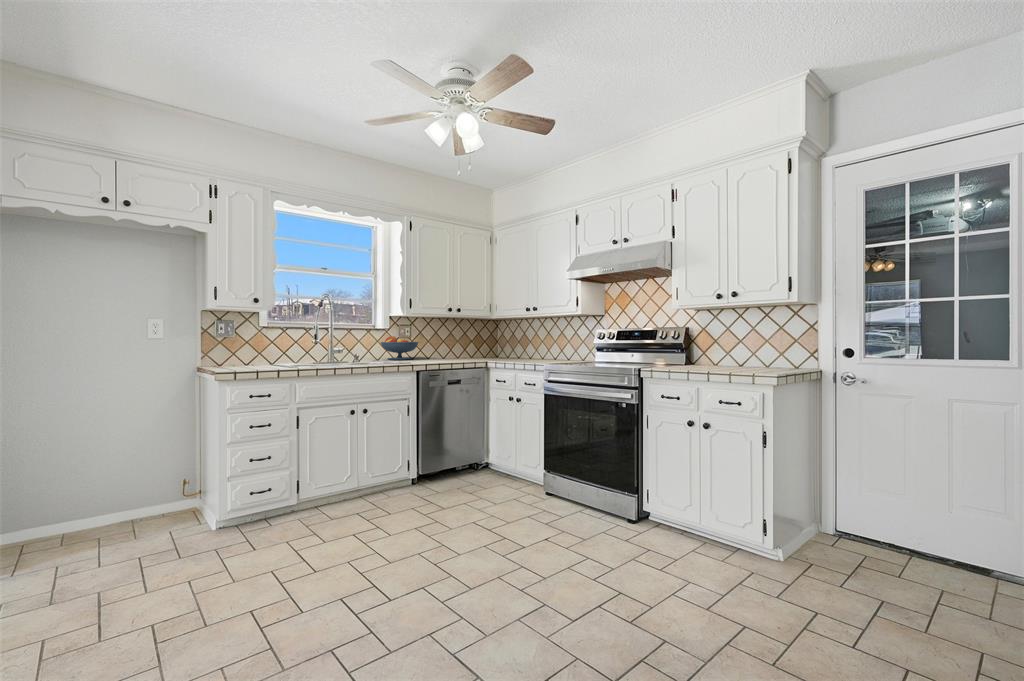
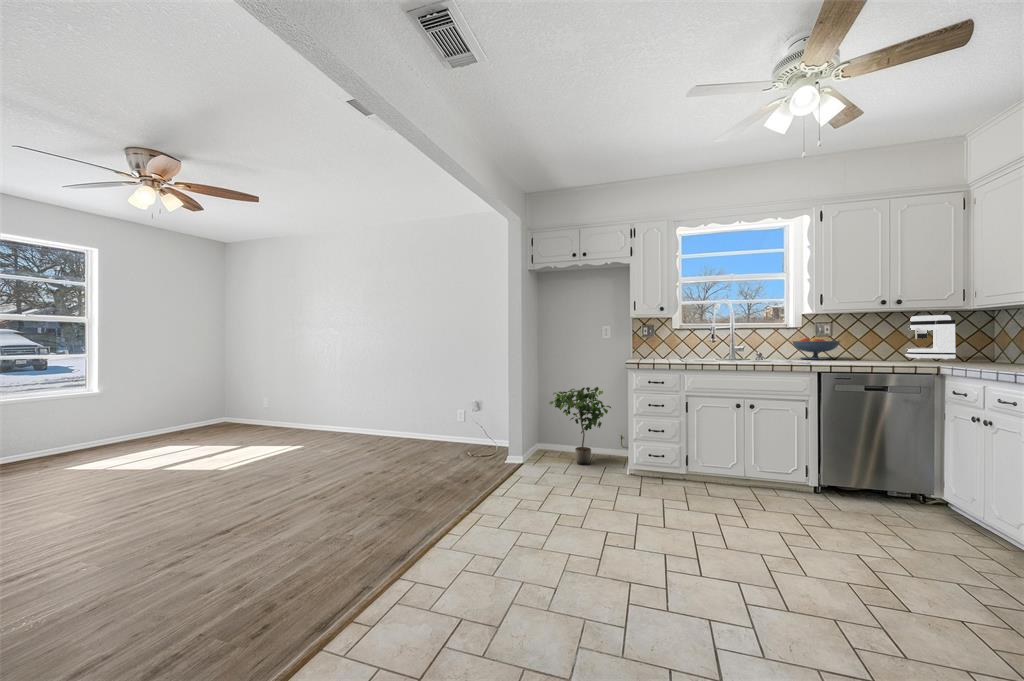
coffee maker: none [446,322,484,356] -> present [905,315,956,359]
potted plant: none [51,413,173,543] -> present [549,387,611,465]

